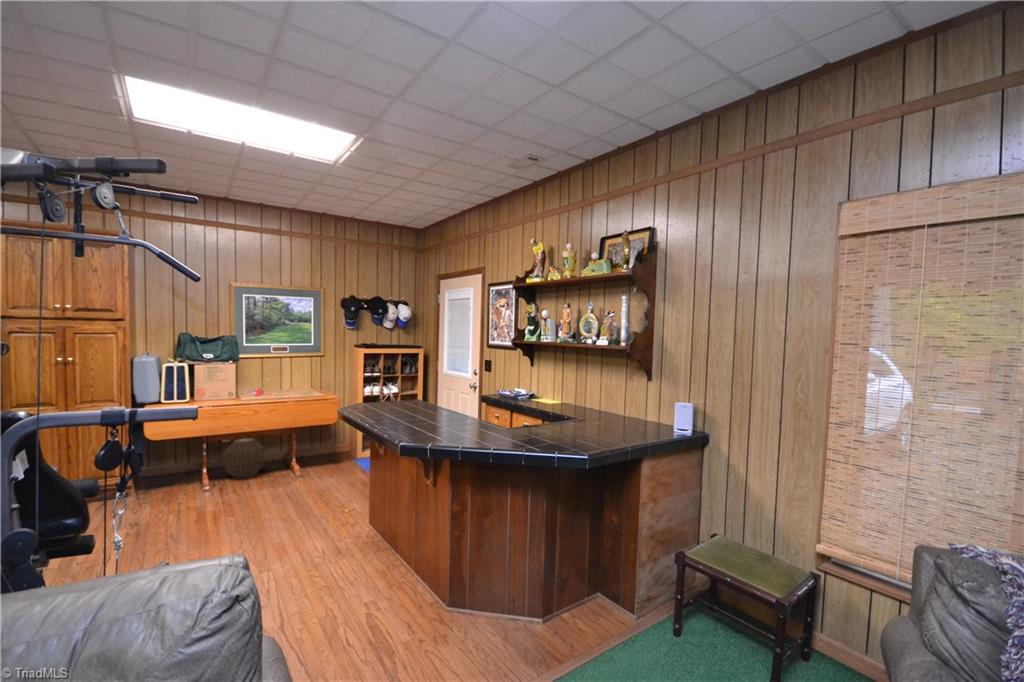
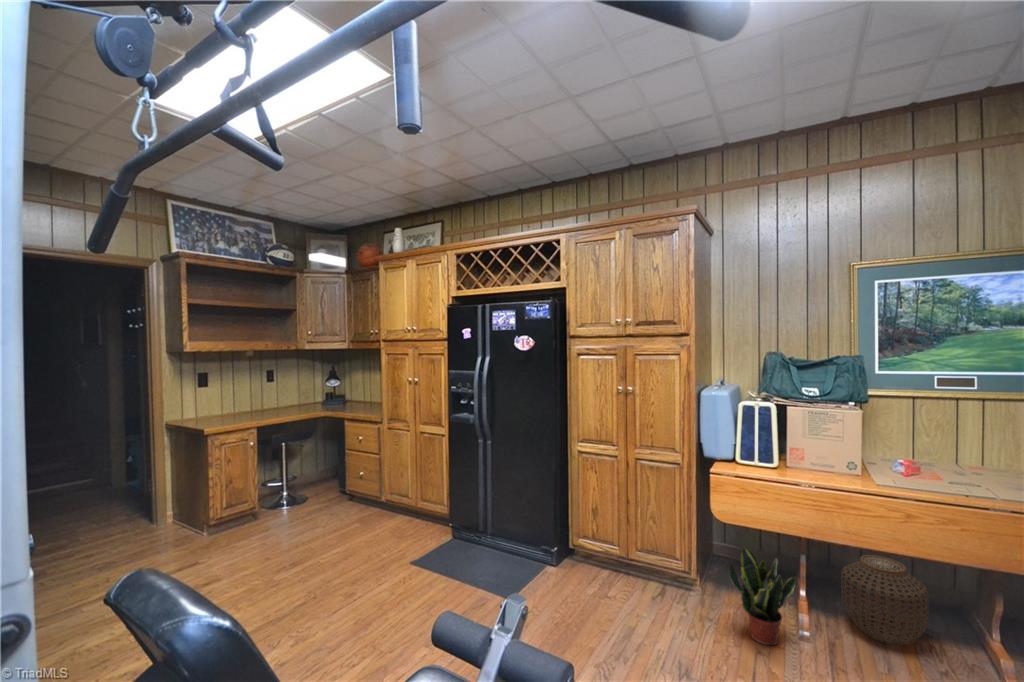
potted plant: none [157,446,199,498] -> present [729,547,796,645]

